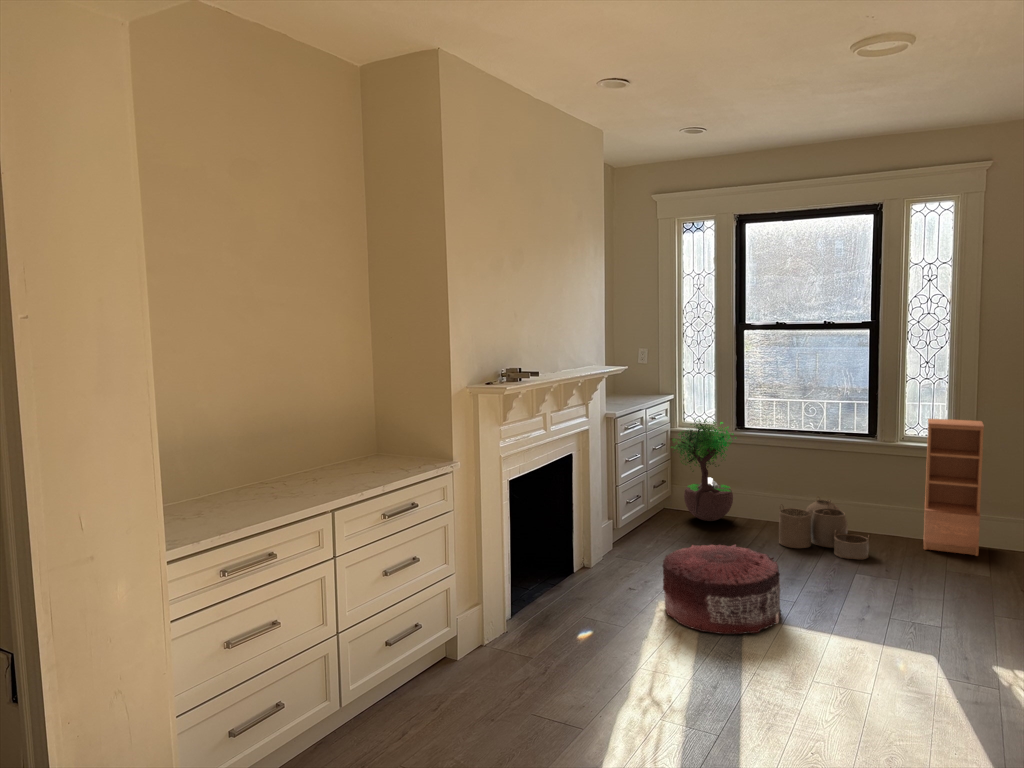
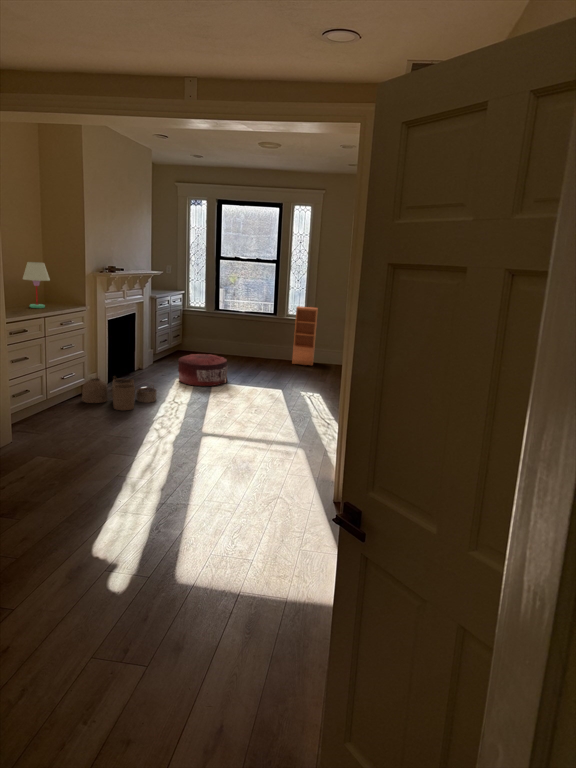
table lamp: none [309,375,367,477] -> present [23,262,50,308]
potted tree: present [671,419,736,521] -> none [182,300,214,354]
woven basket: present [779,499,869,560] -> present [82,378,156,410]

